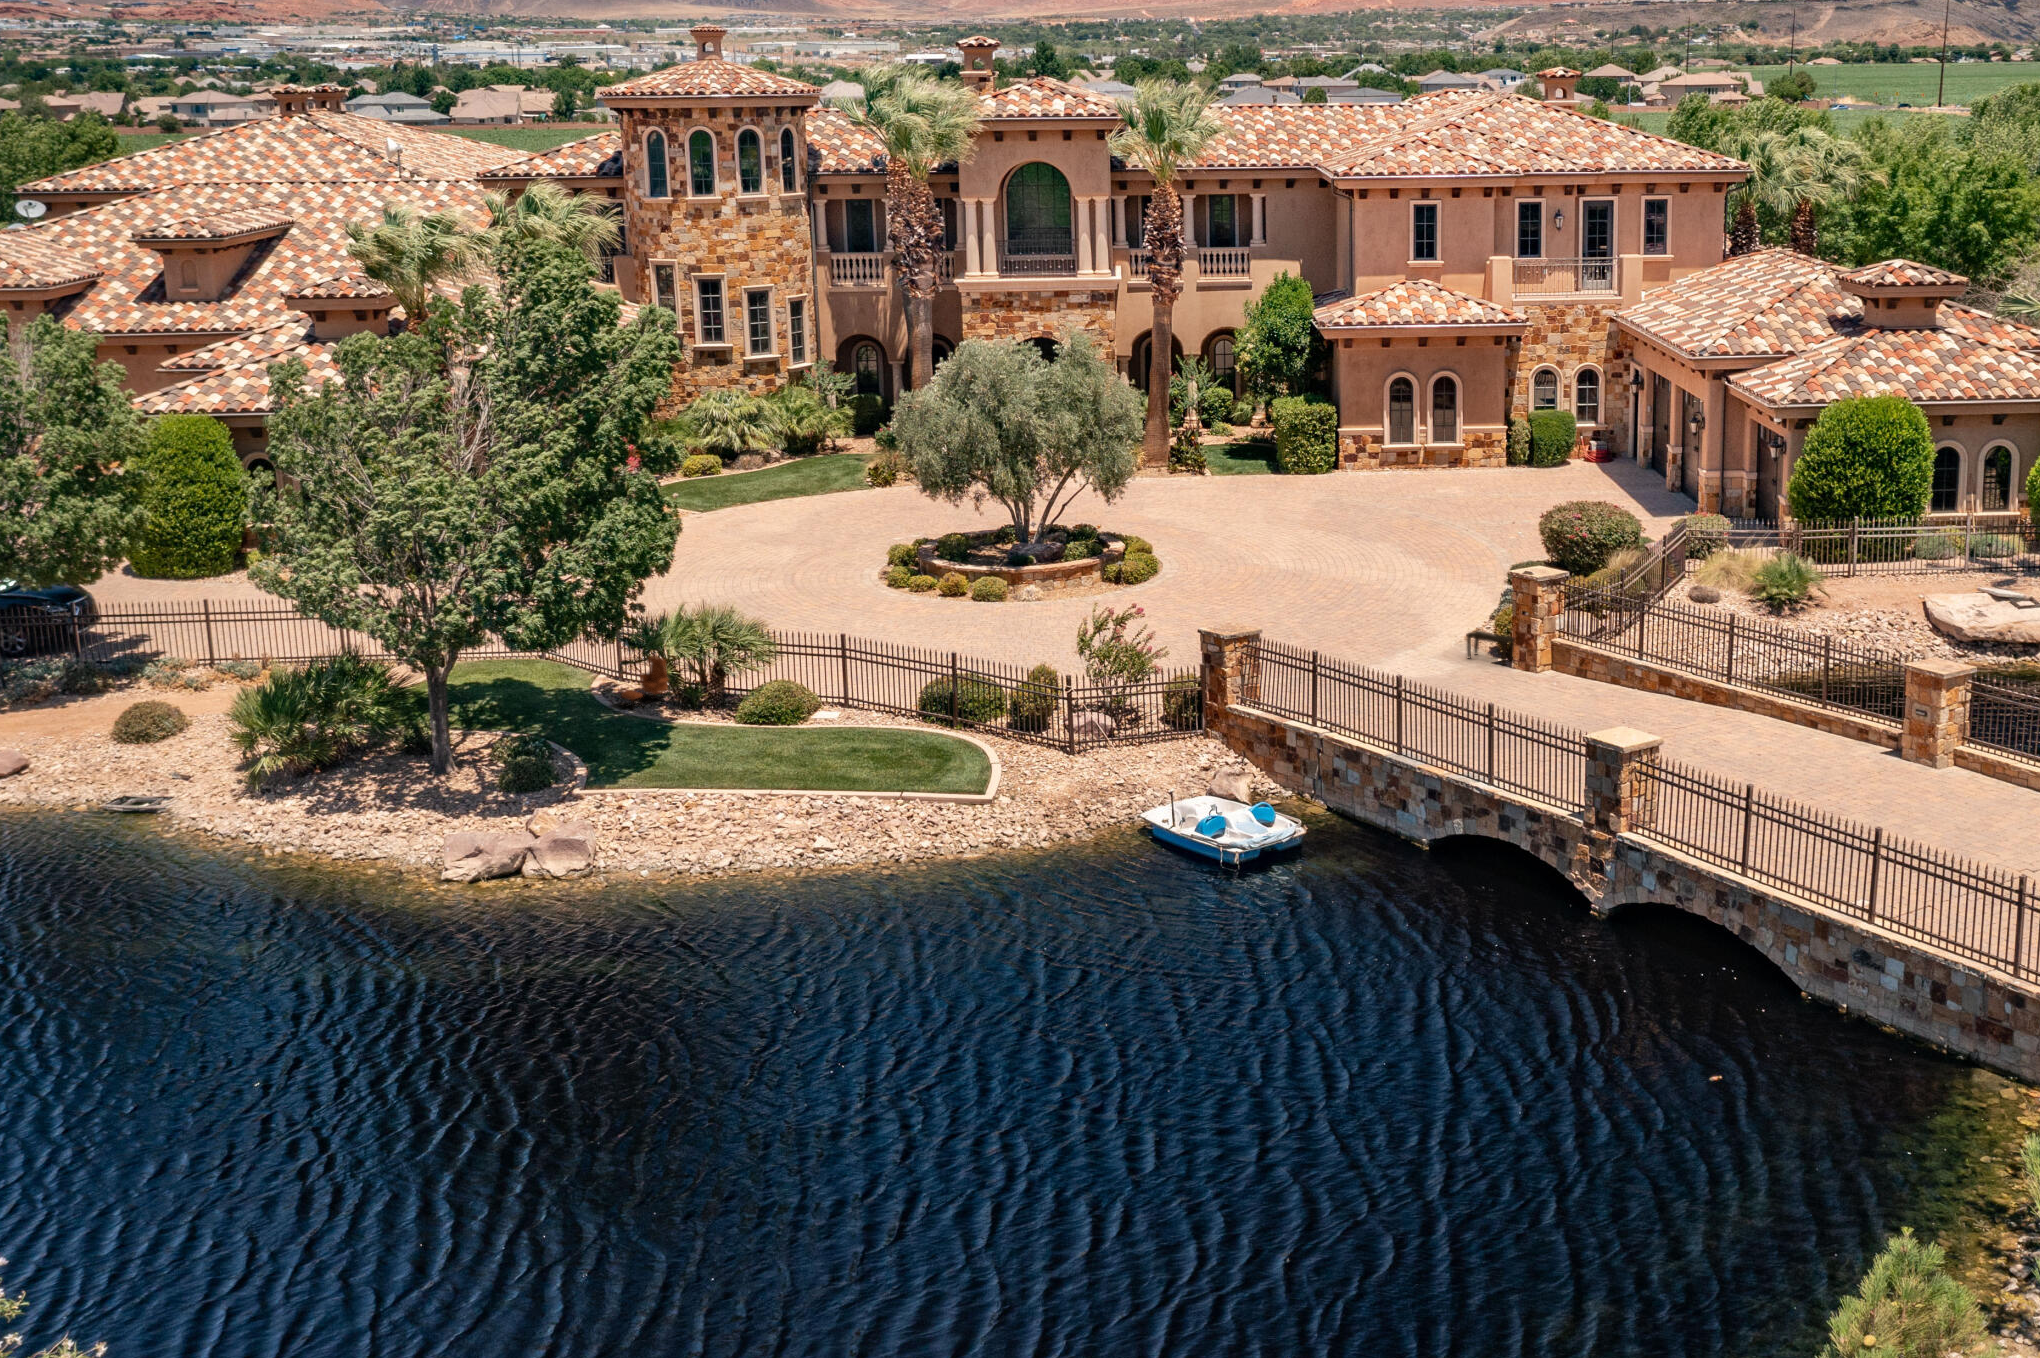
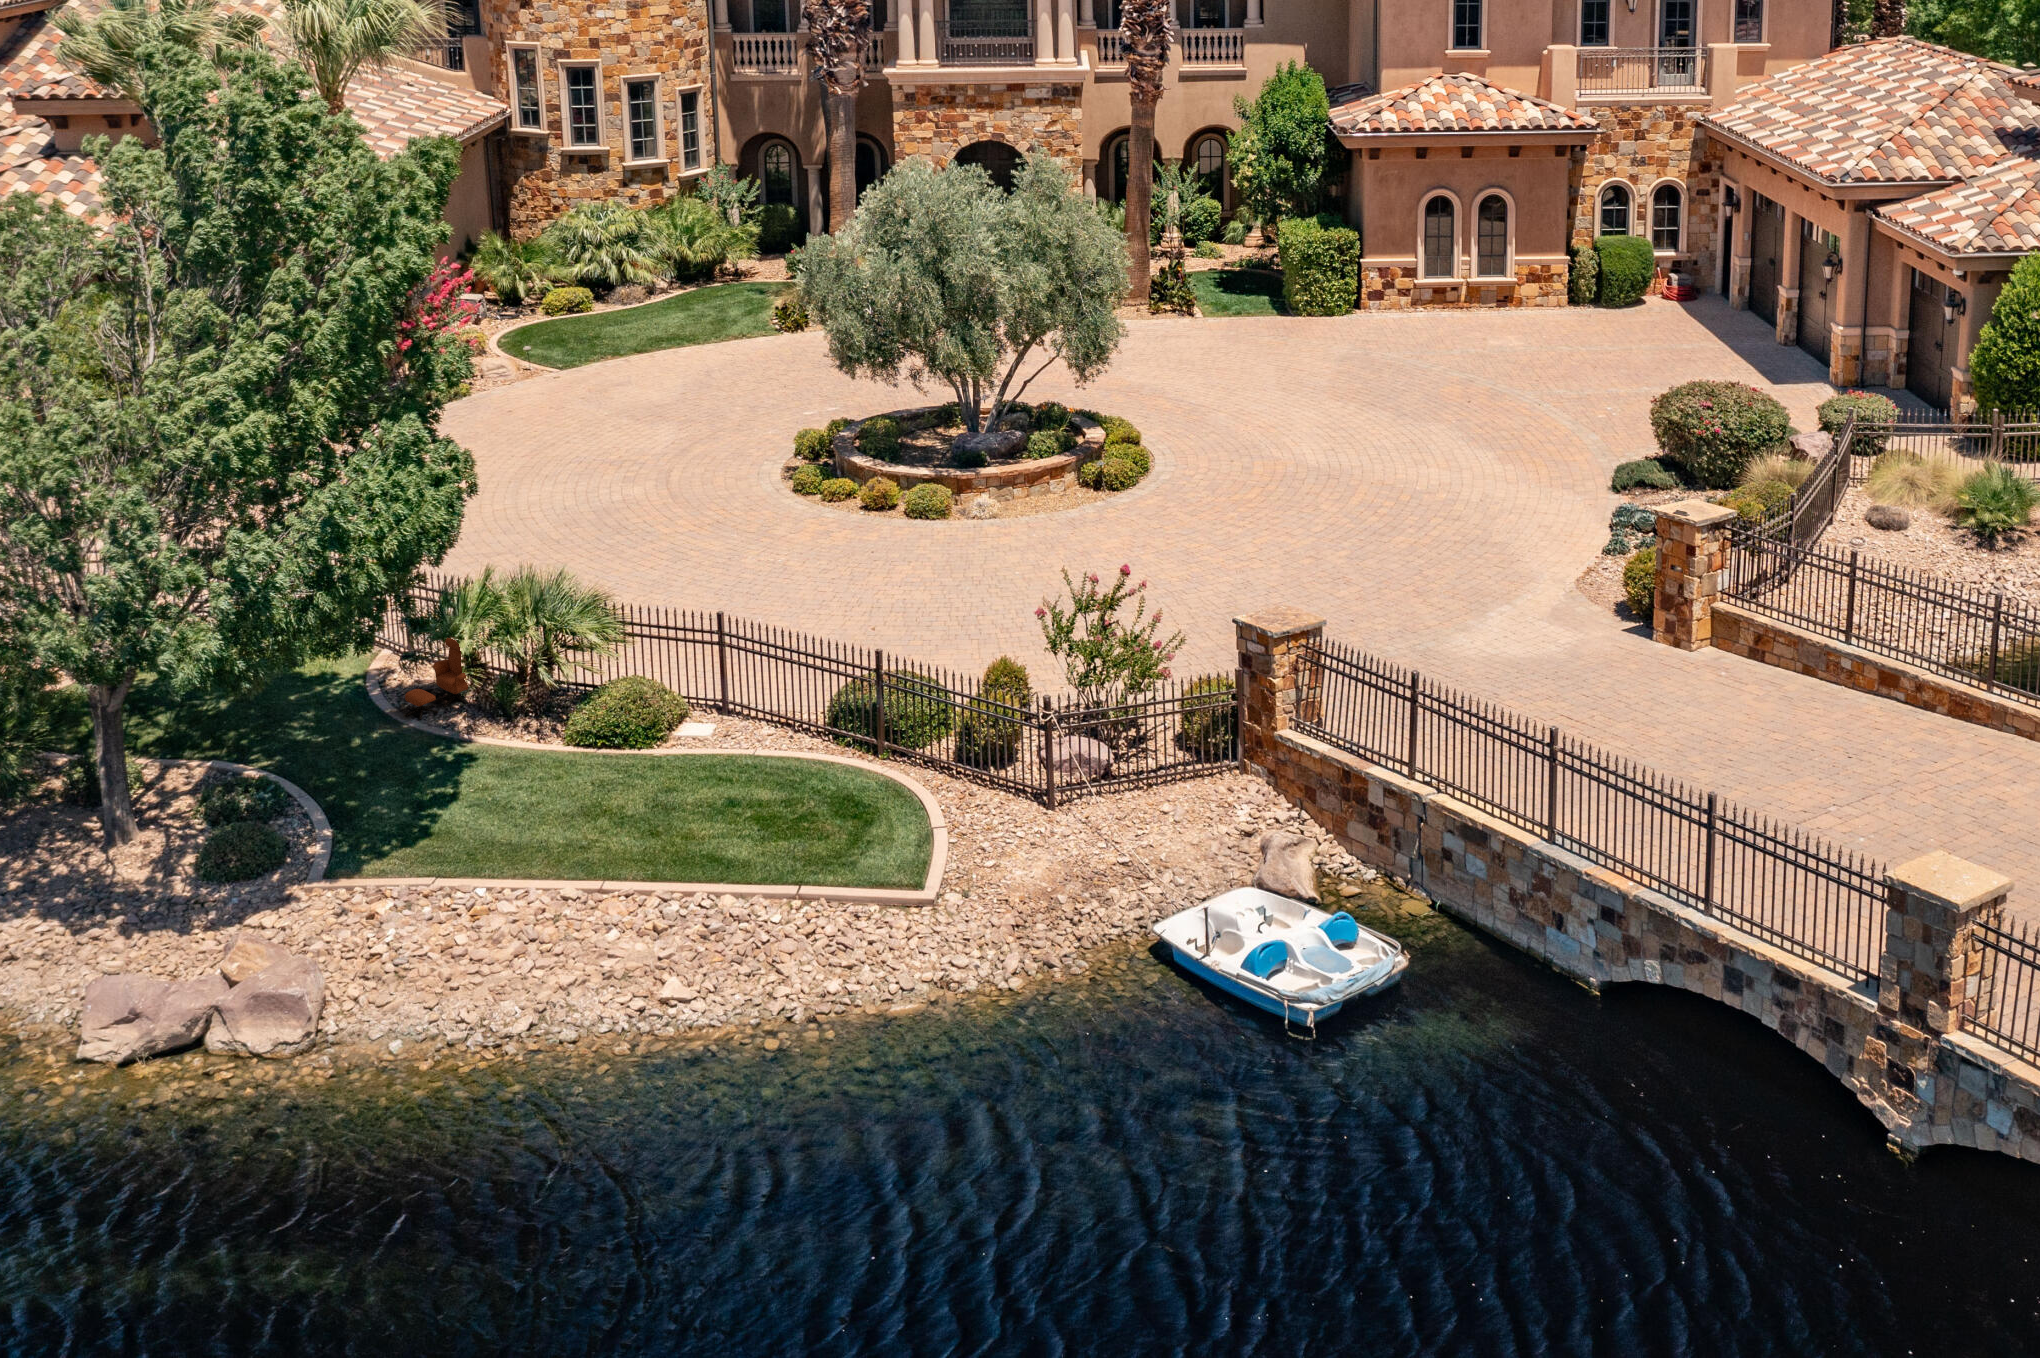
bench: present [1466,631,1515,665] -> none [1601,598,1672,654]

